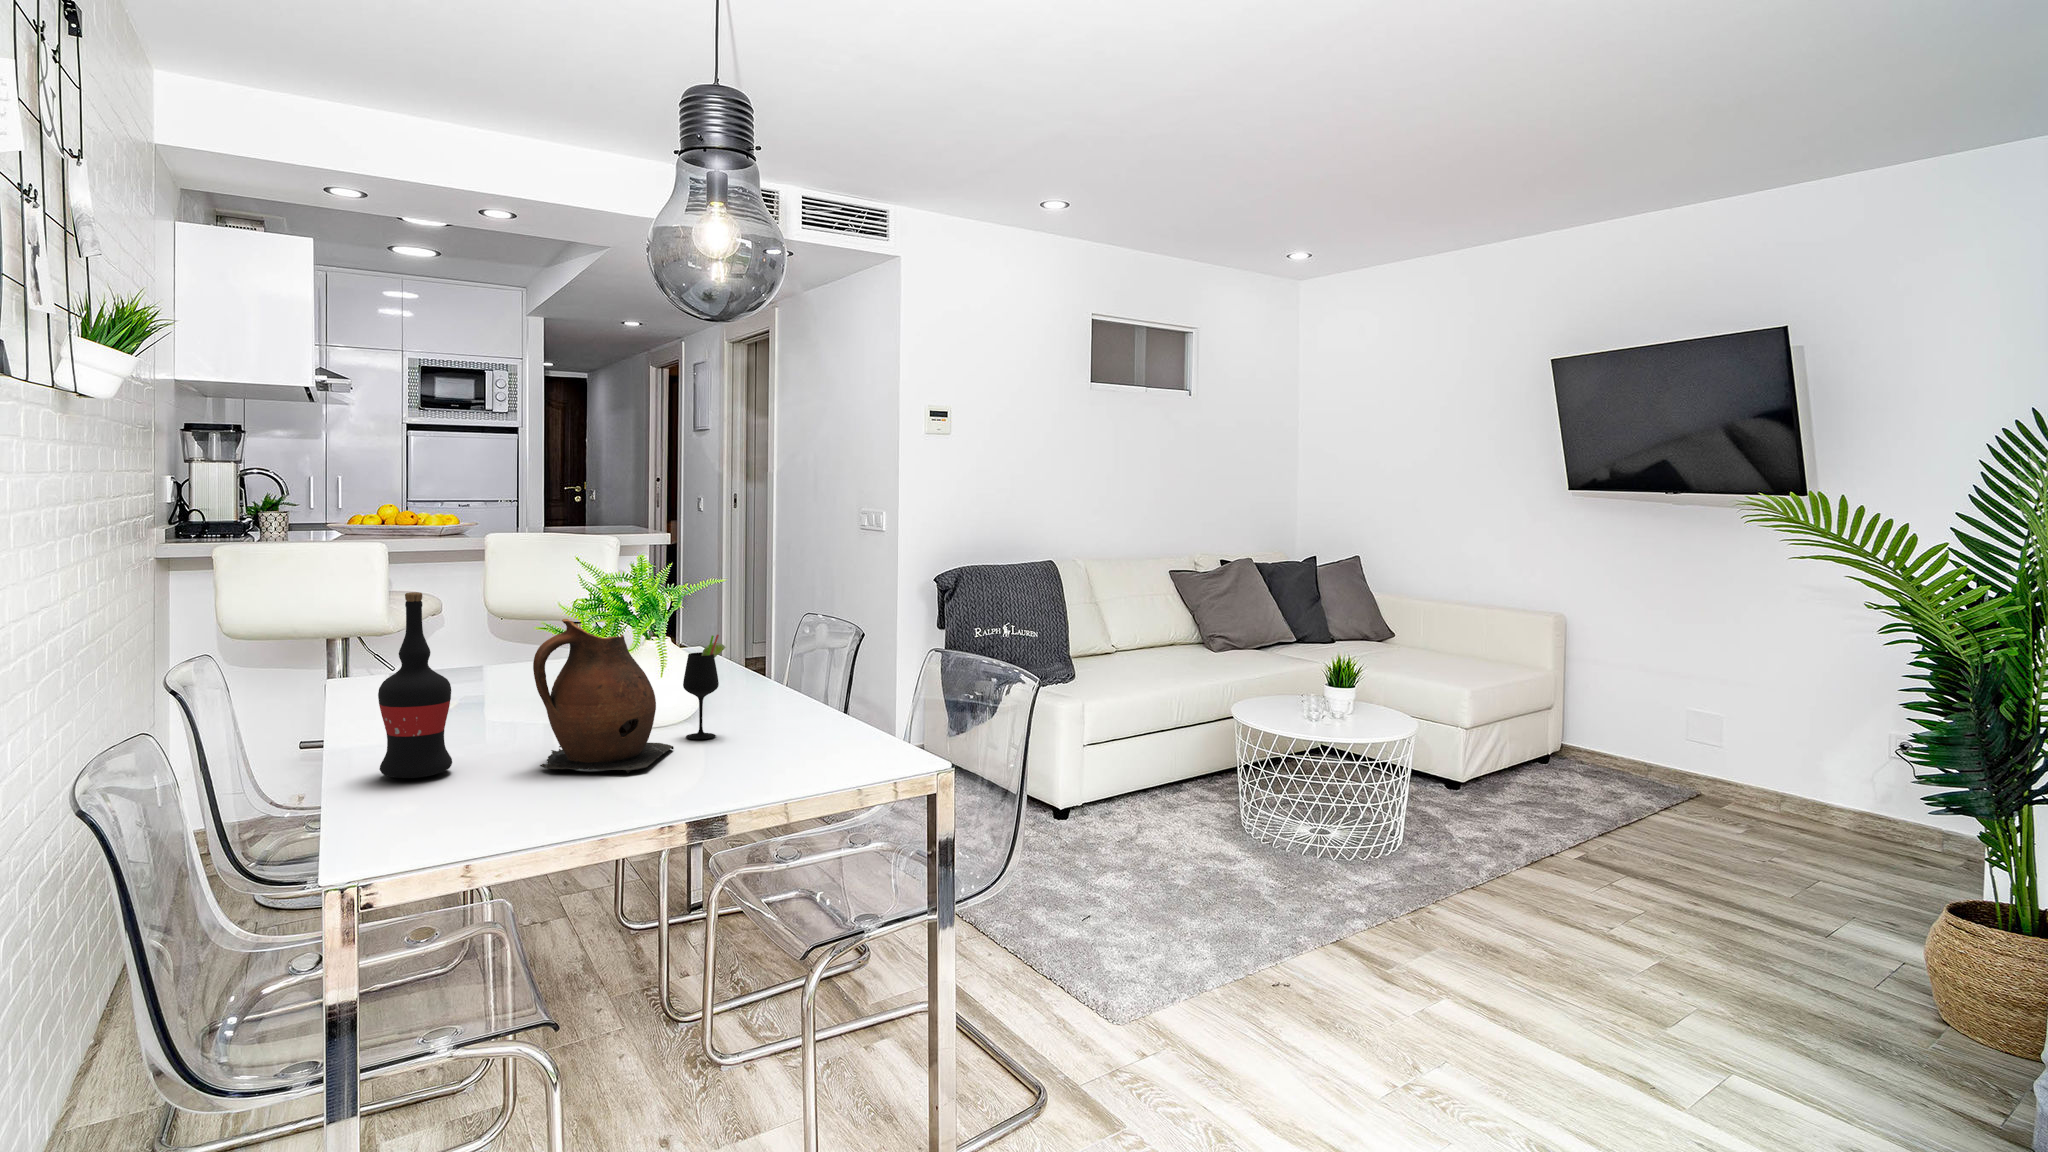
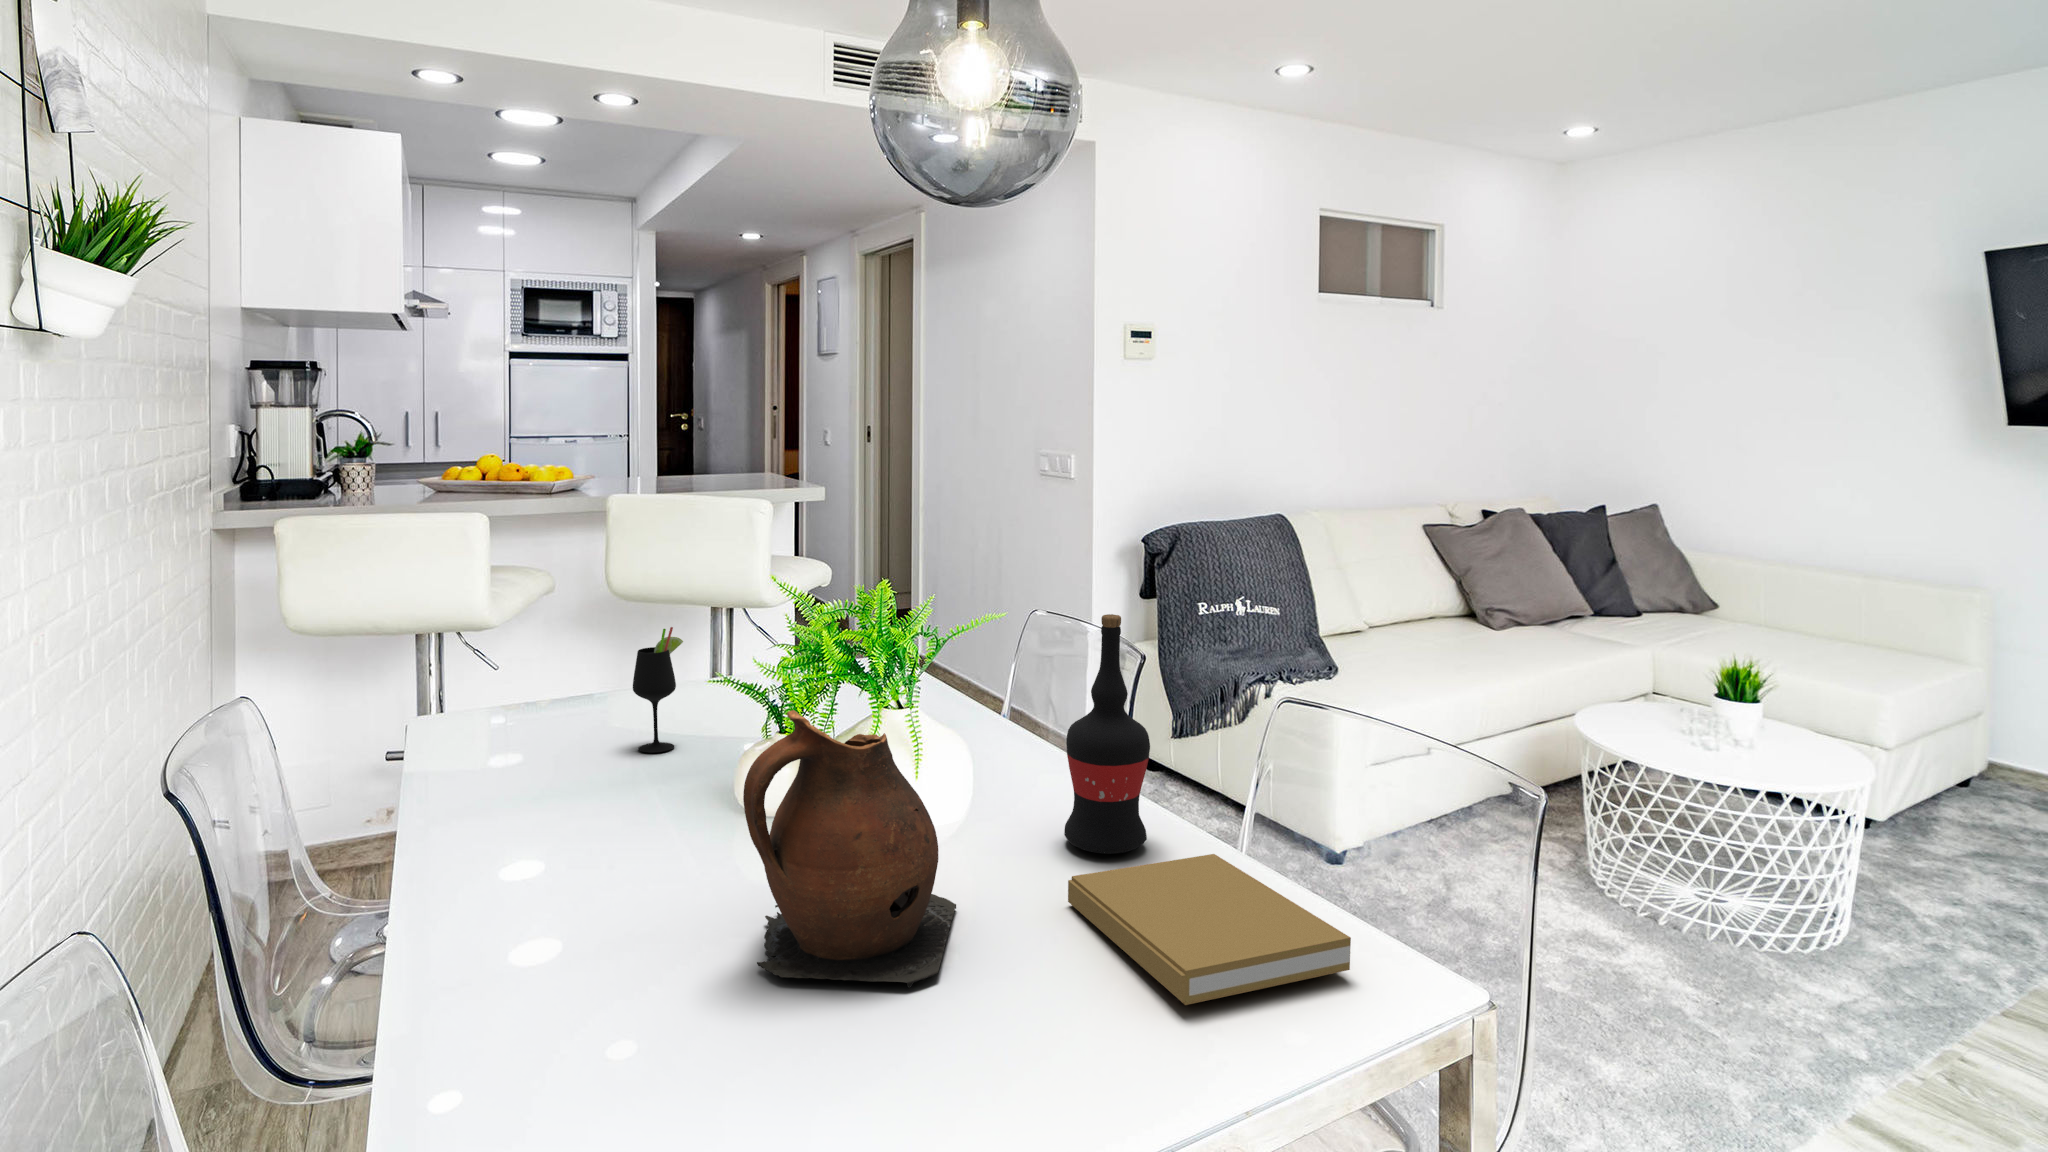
wine bottle: present [378,592,452,778] -> present [1064,614,1150,854]
wine glass: present [683,635,725,739] -> present [633,627,683,753]
book: none [745,723,889,775] -> present [1068,854,1351,1005]

